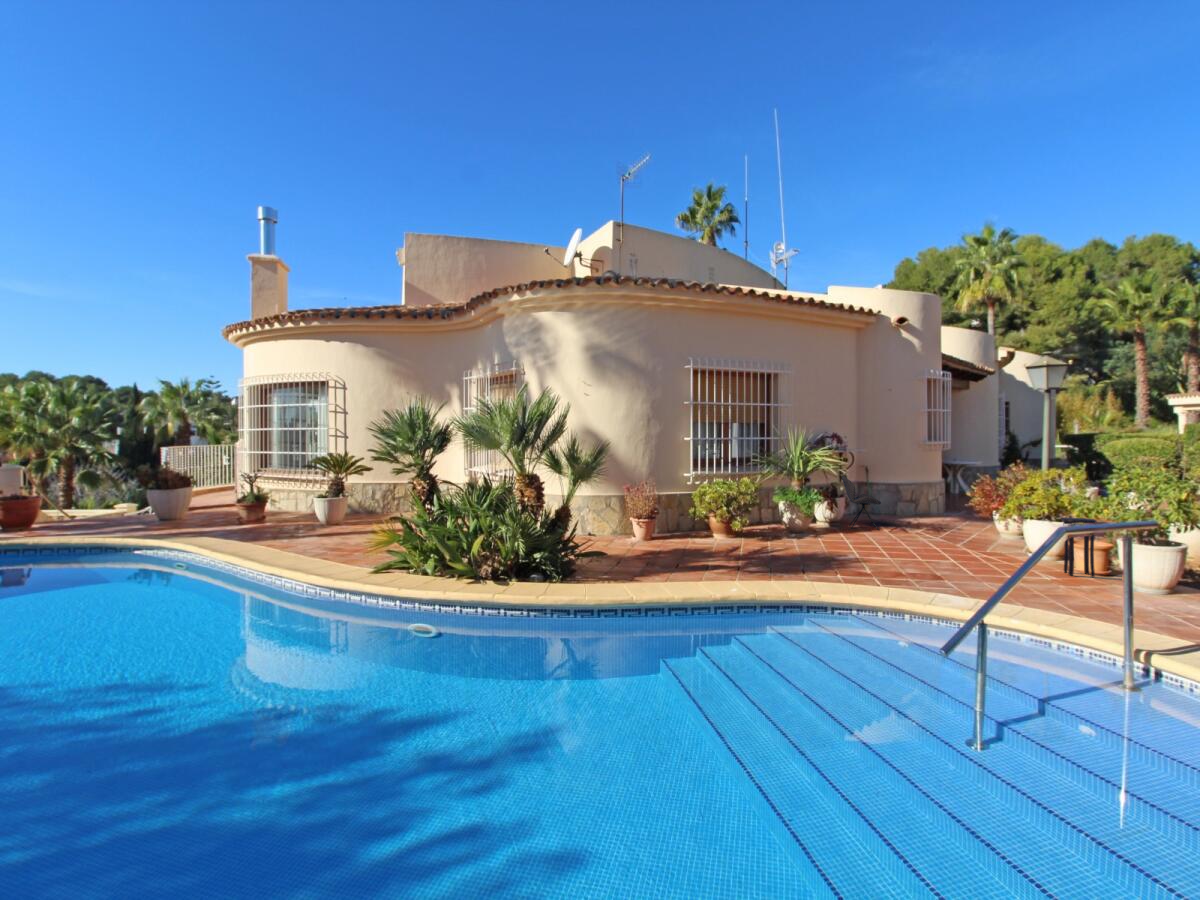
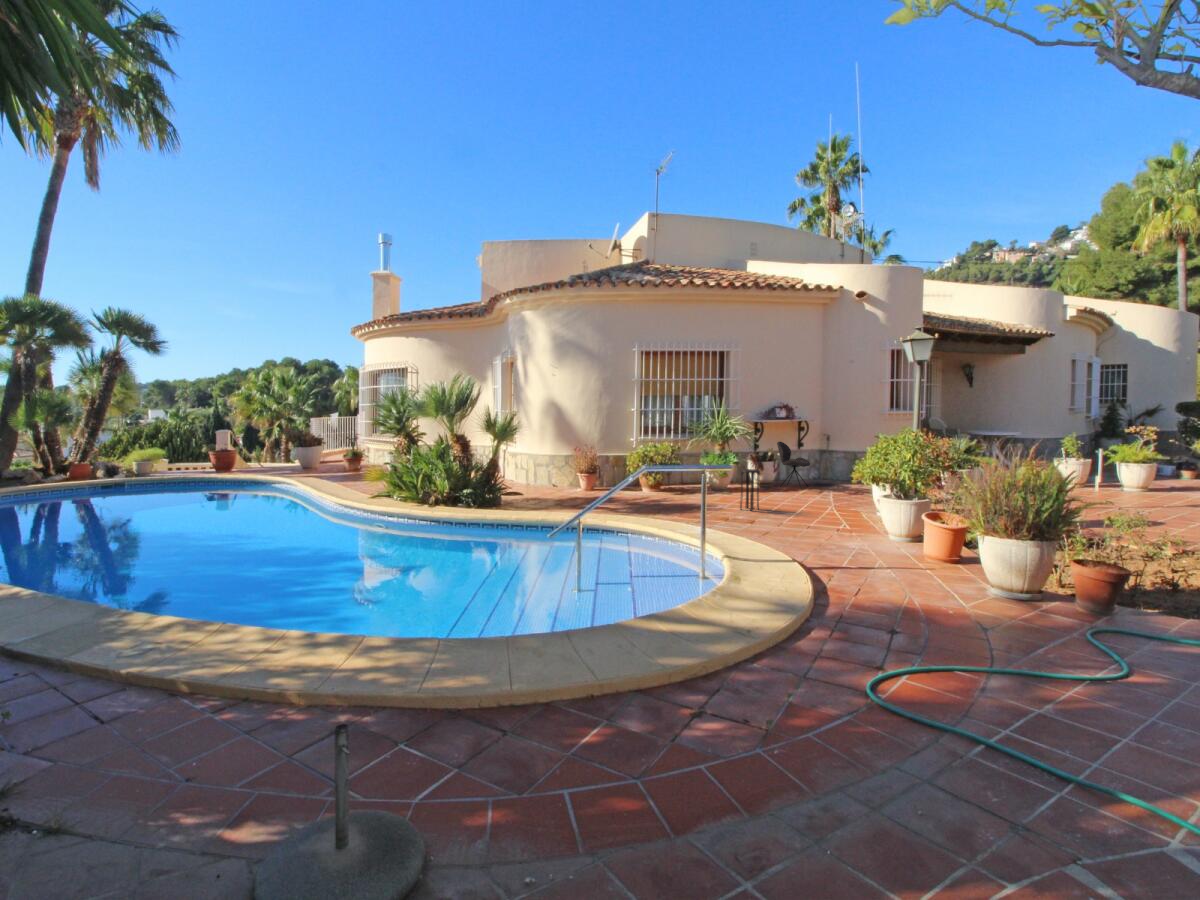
stool: present [1062,518,1096,577] -> present [740,469,760,511]

